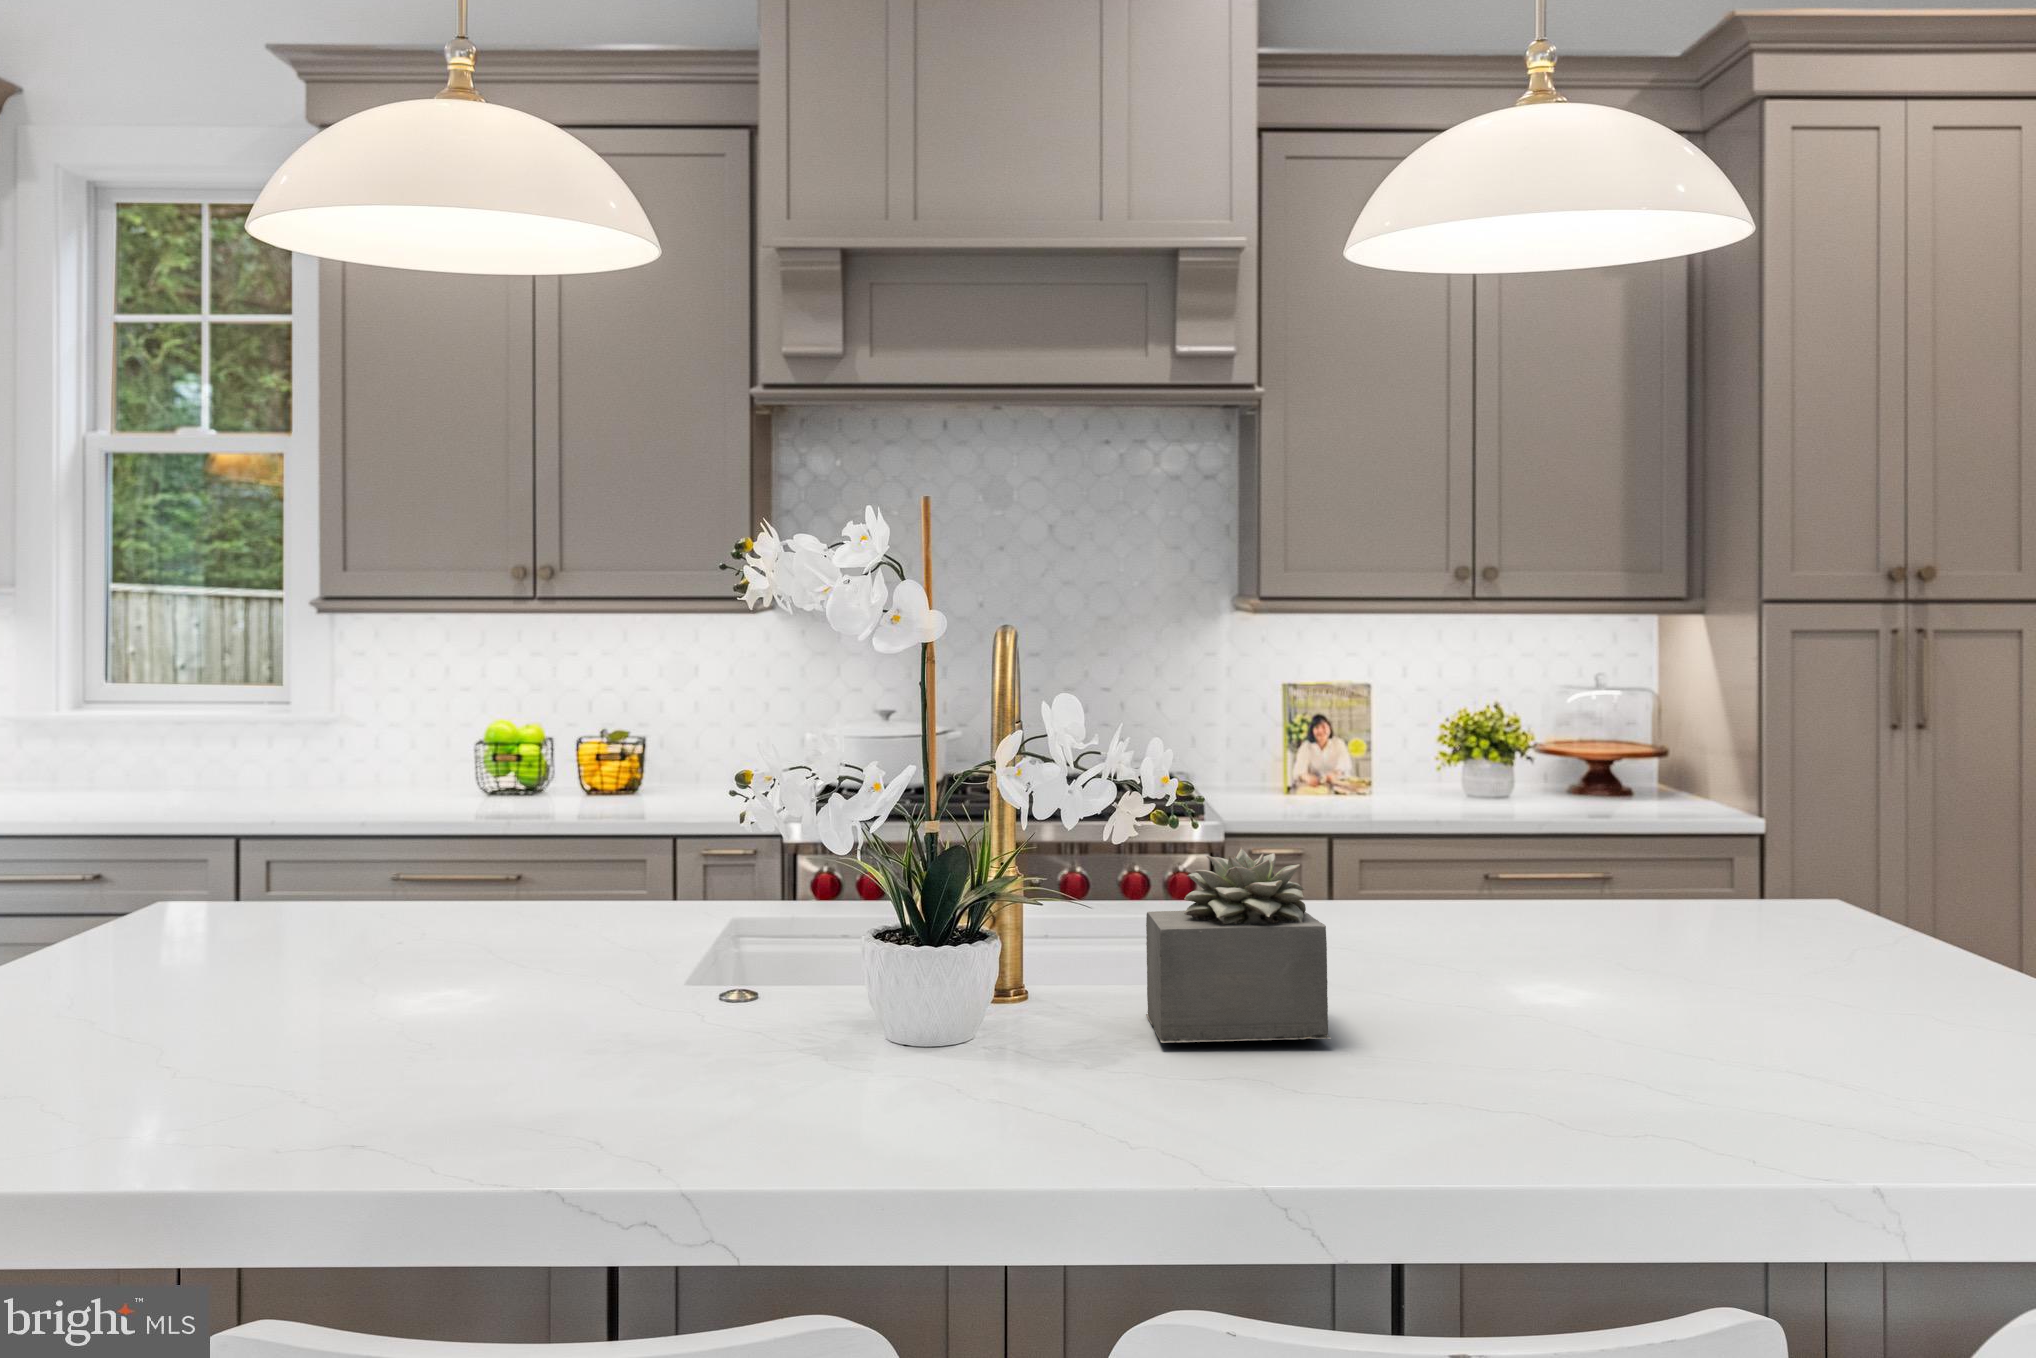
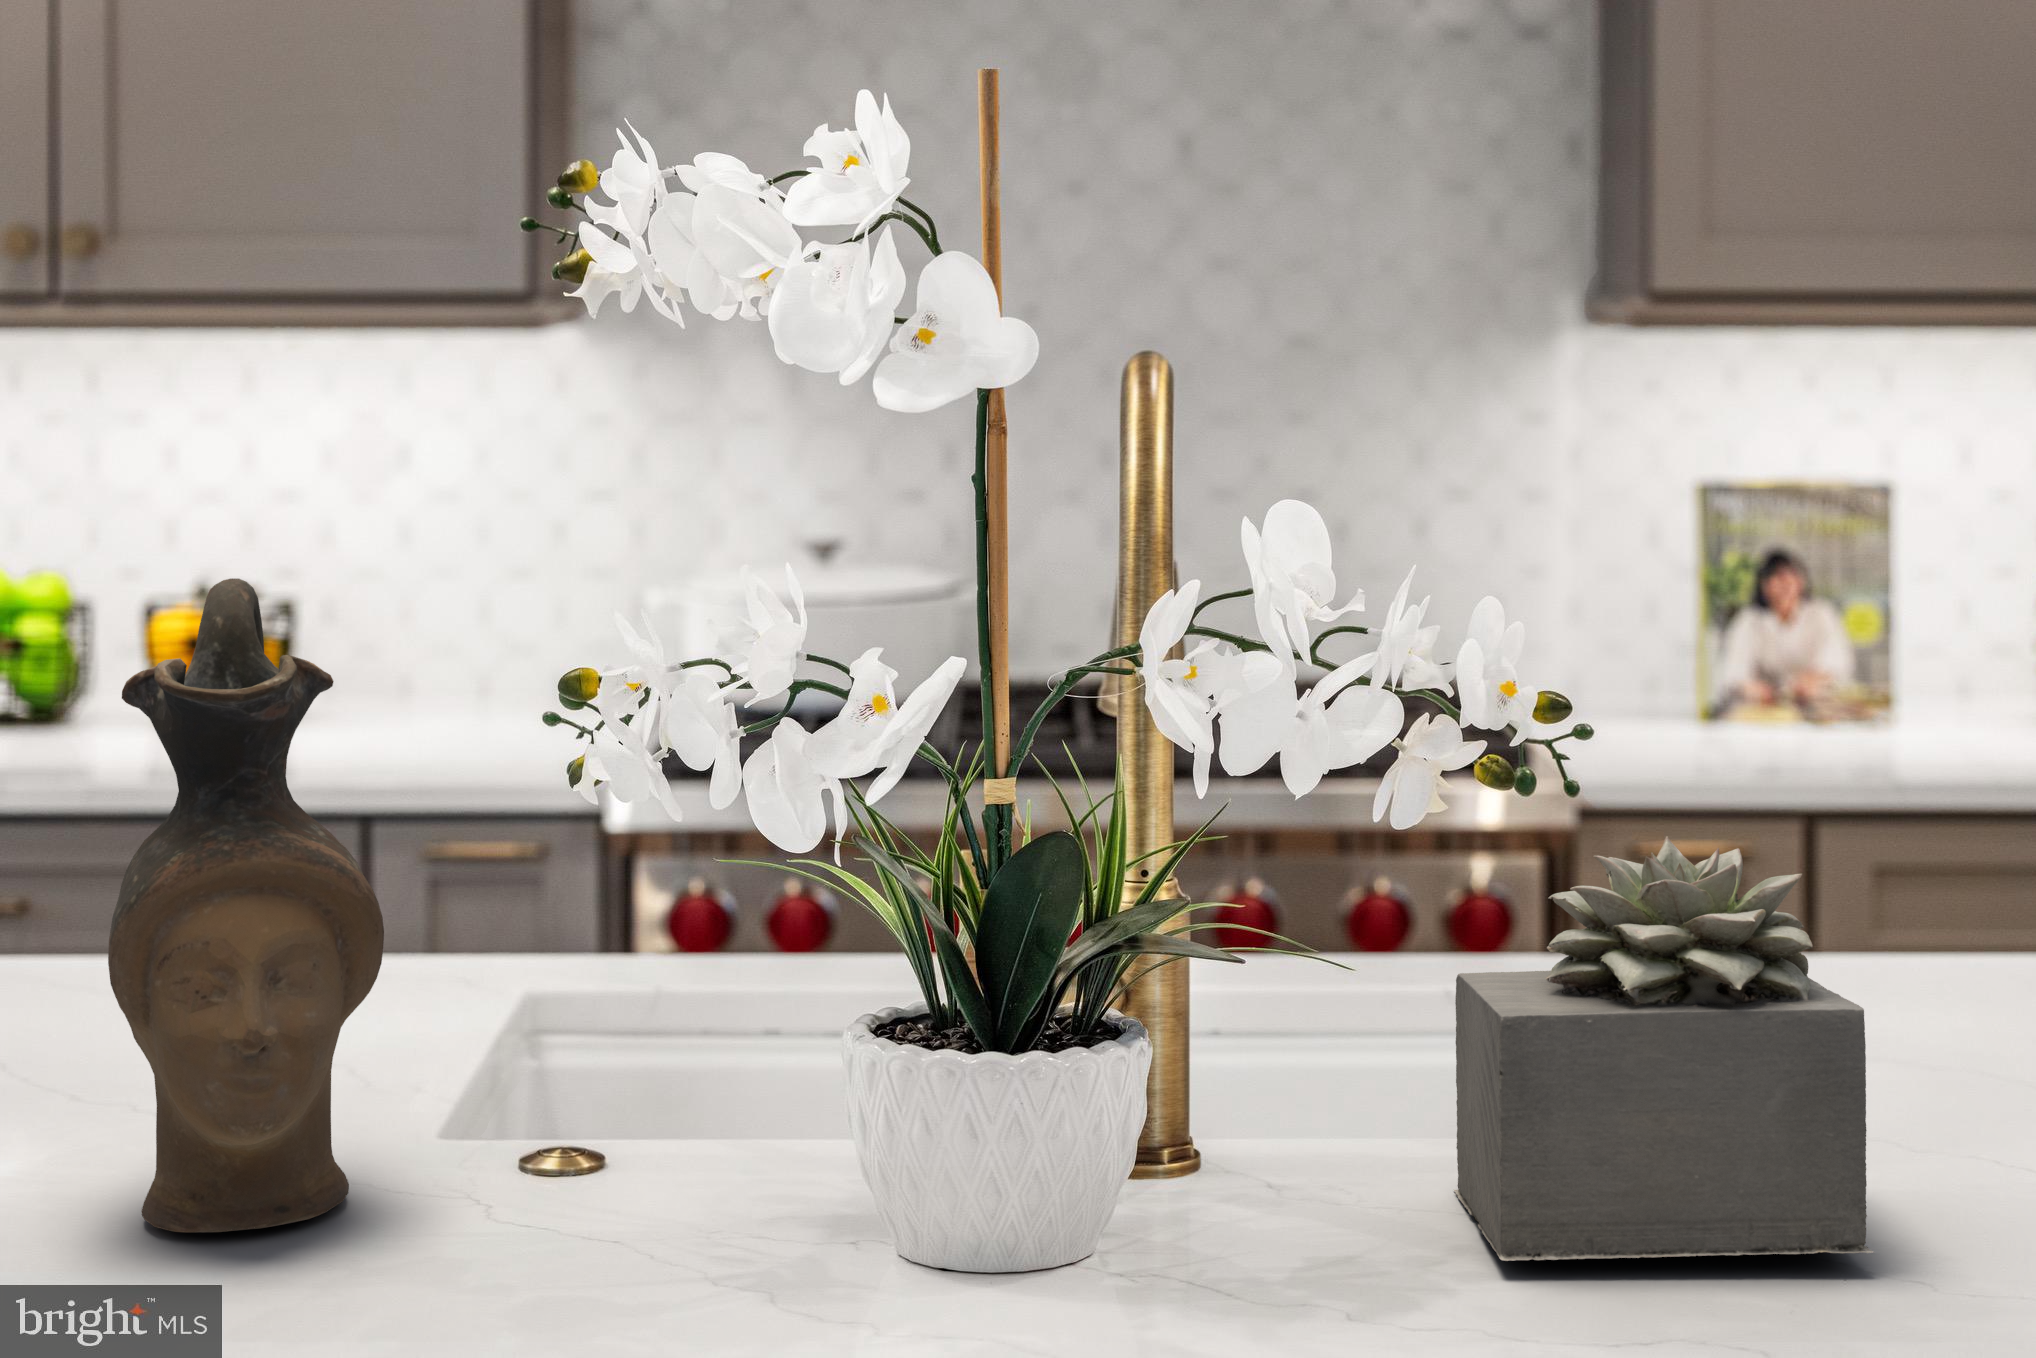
ceramic pitcher: none [517,725,645,1033] -> present [108,578,384,1232]

